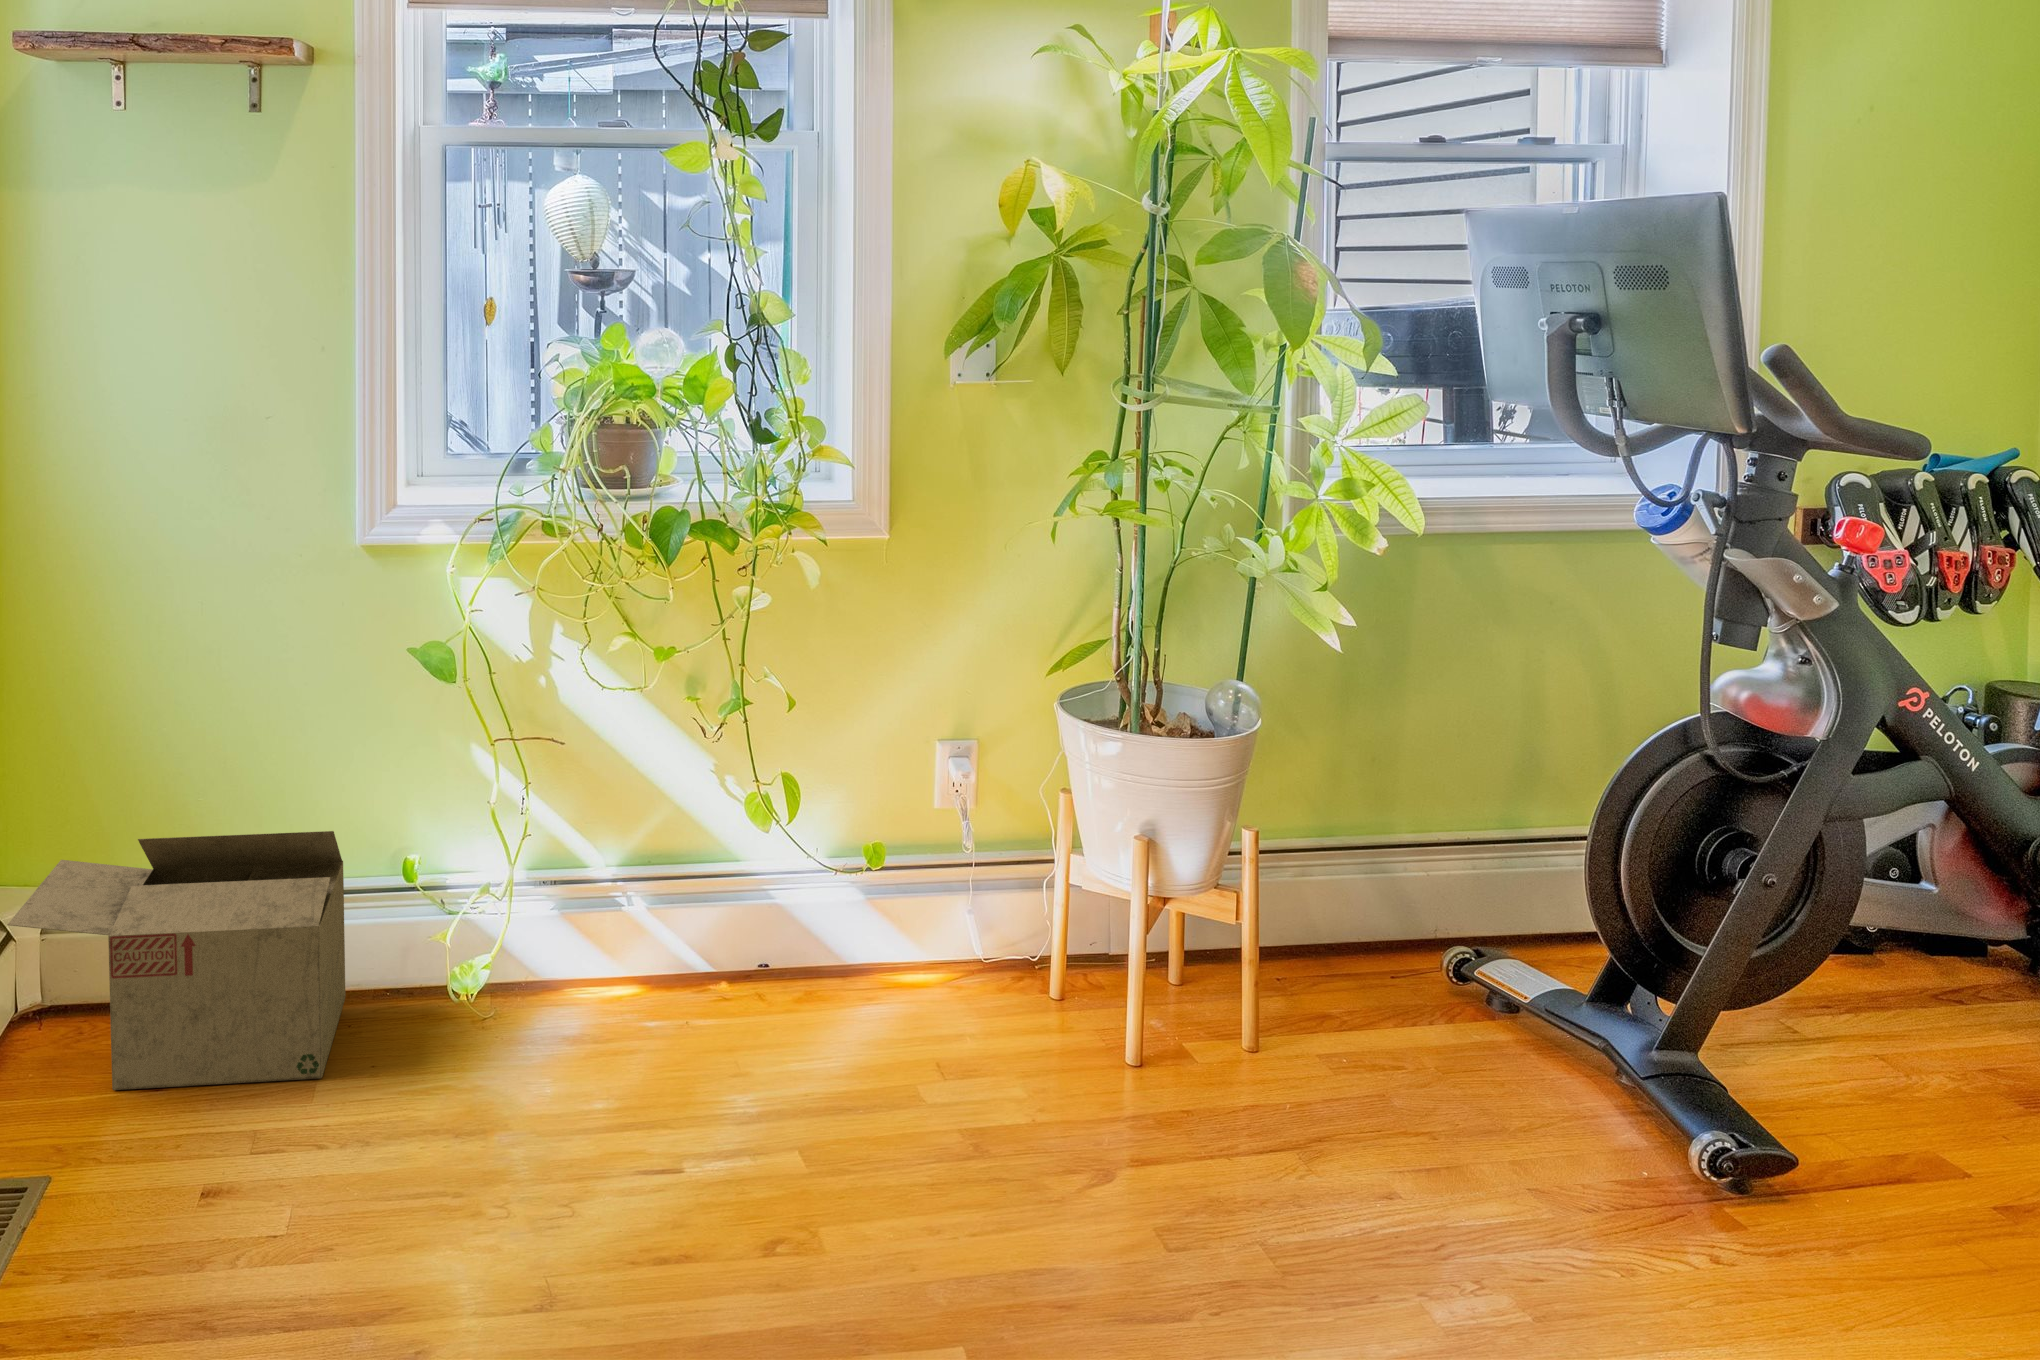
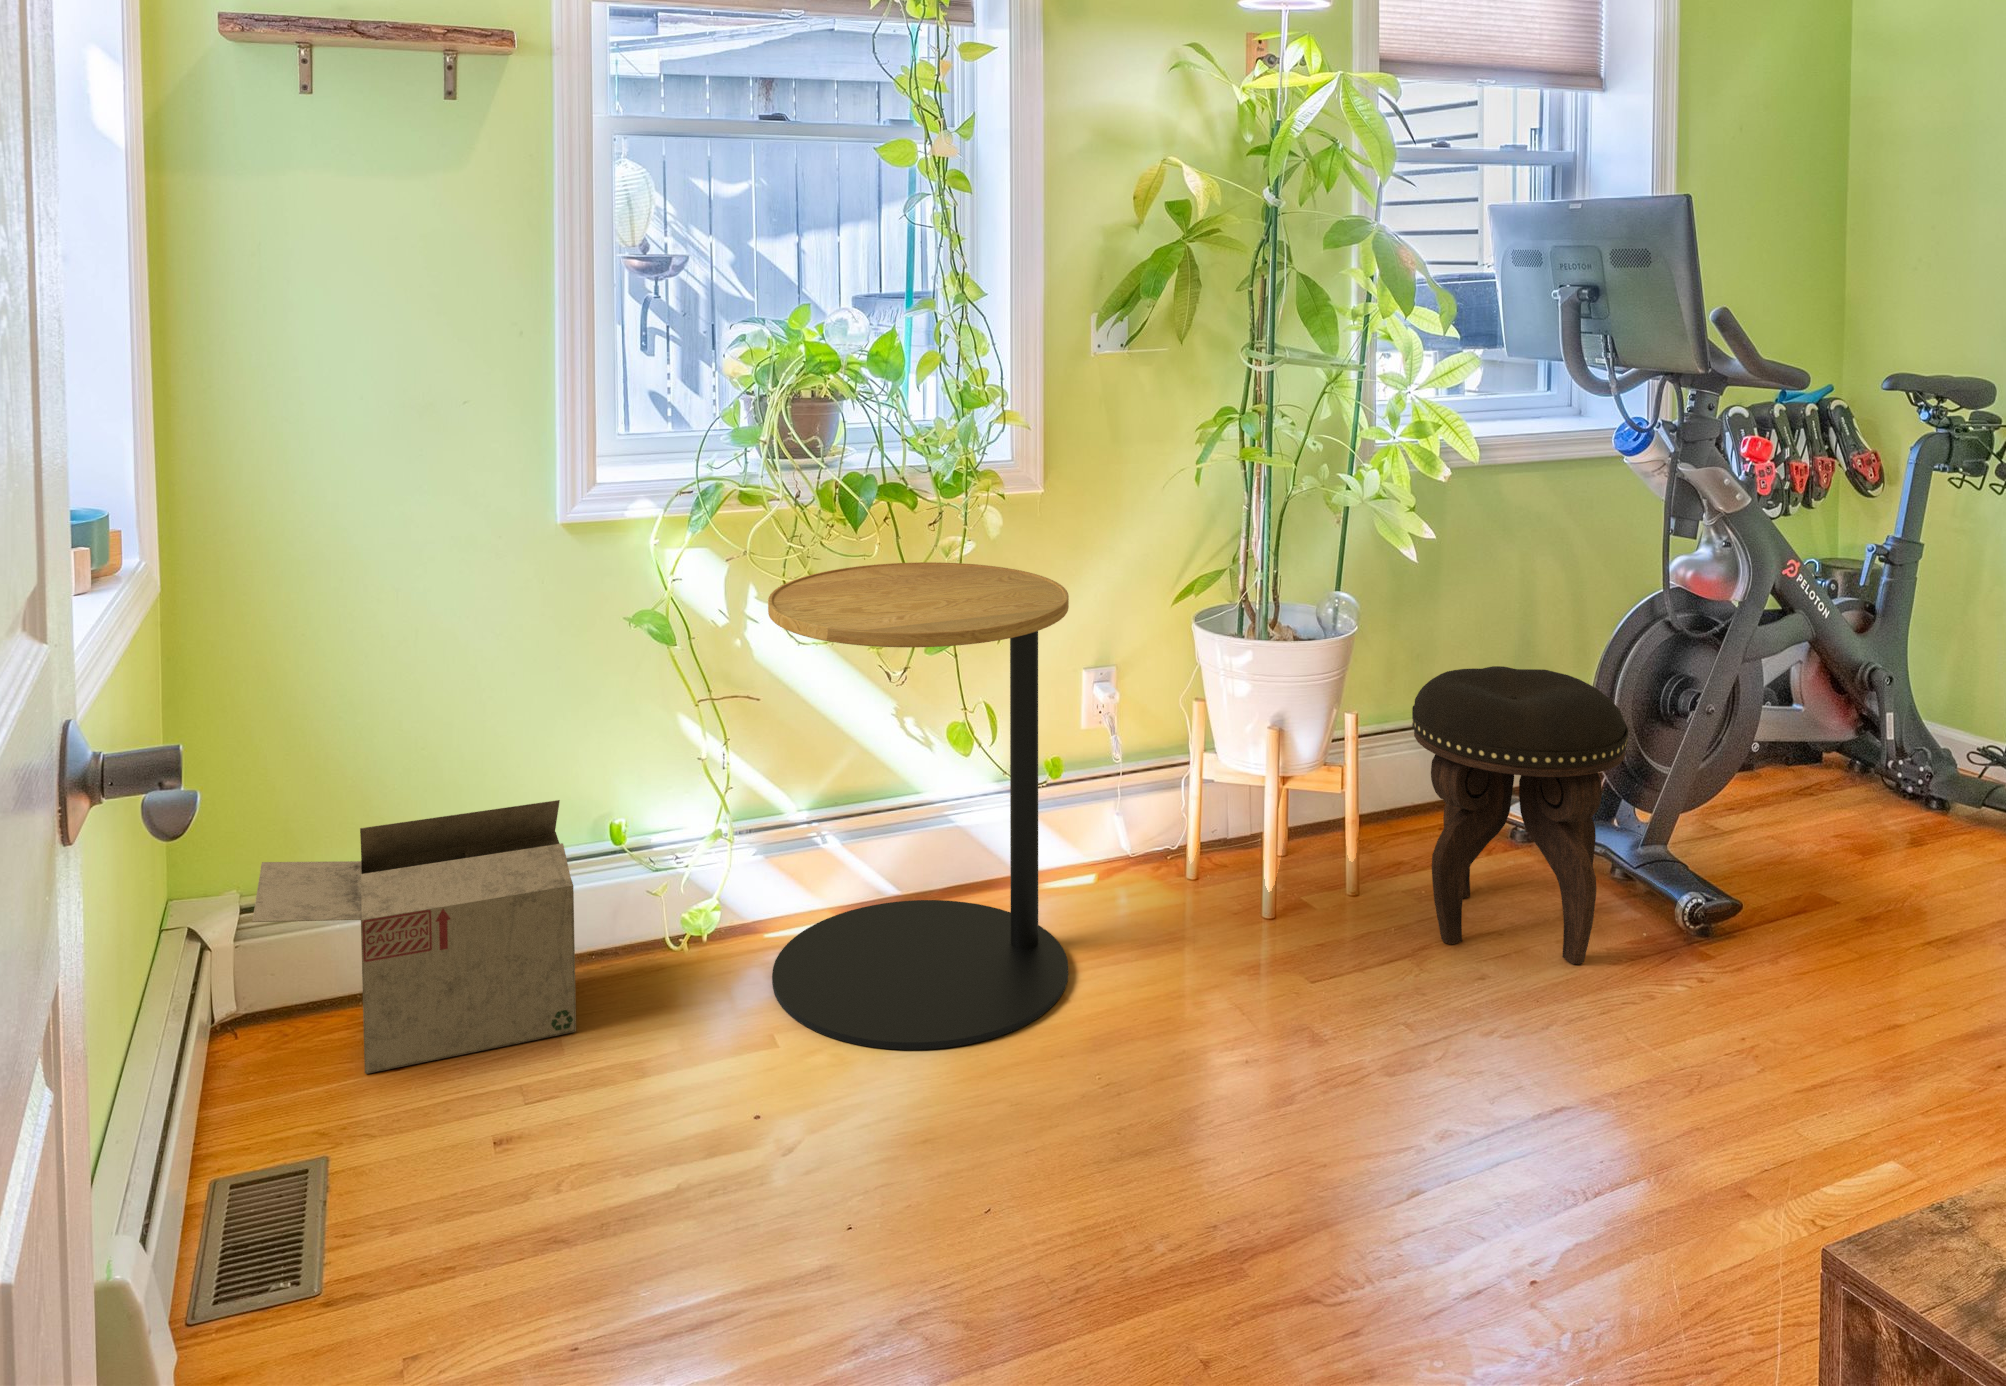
side table: none [530,608,864,1171] -> present [768,562,1069,1050]
footstool: none [1316,792,1613,1203] -> present [1412,666,1628,964]

